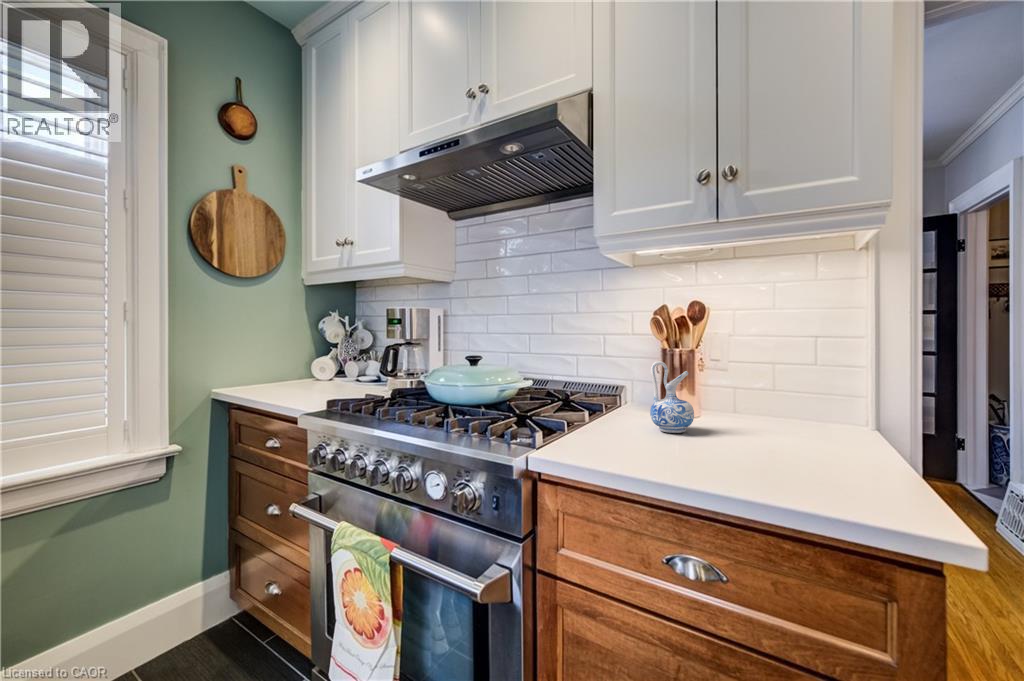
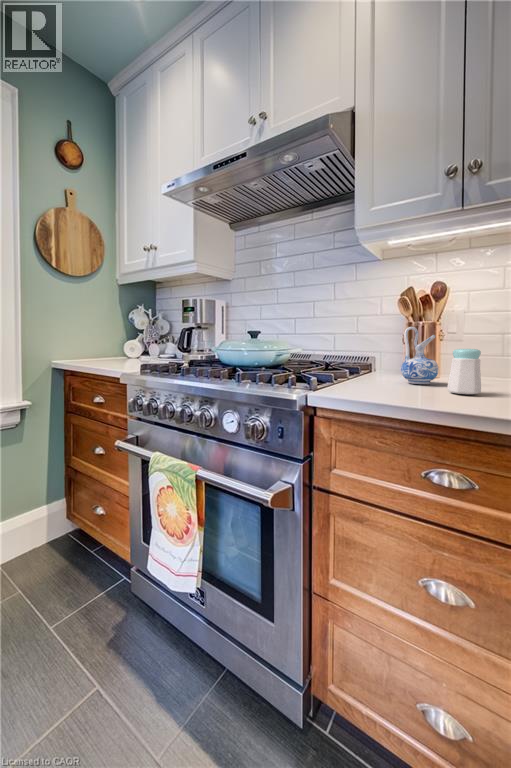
salt shaker: none [696,395,734,452] -> present [447,349,481,394]

